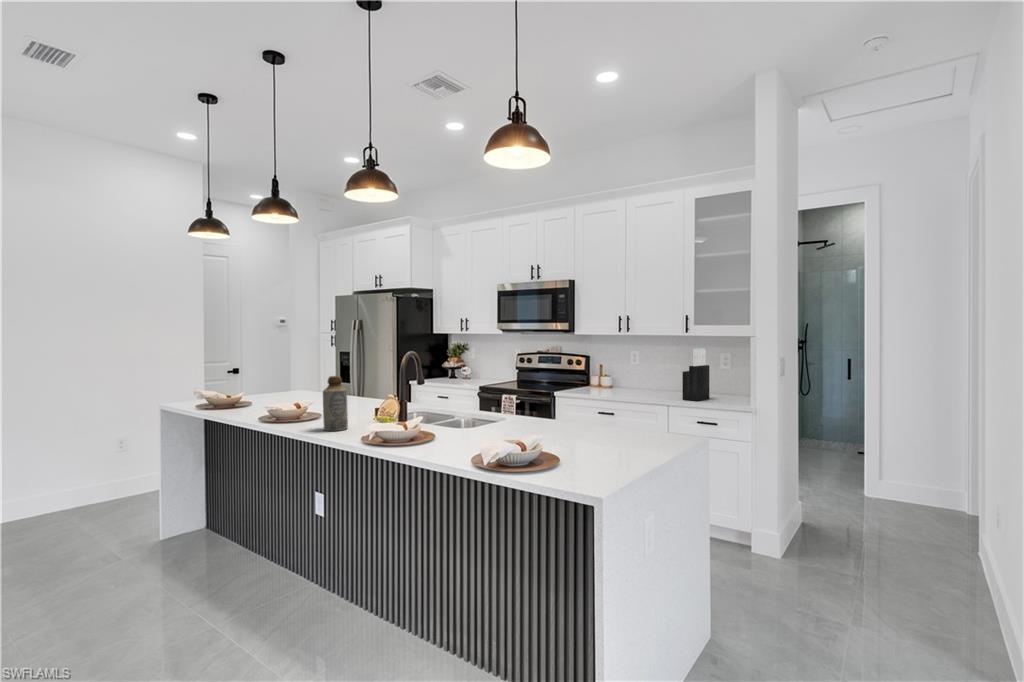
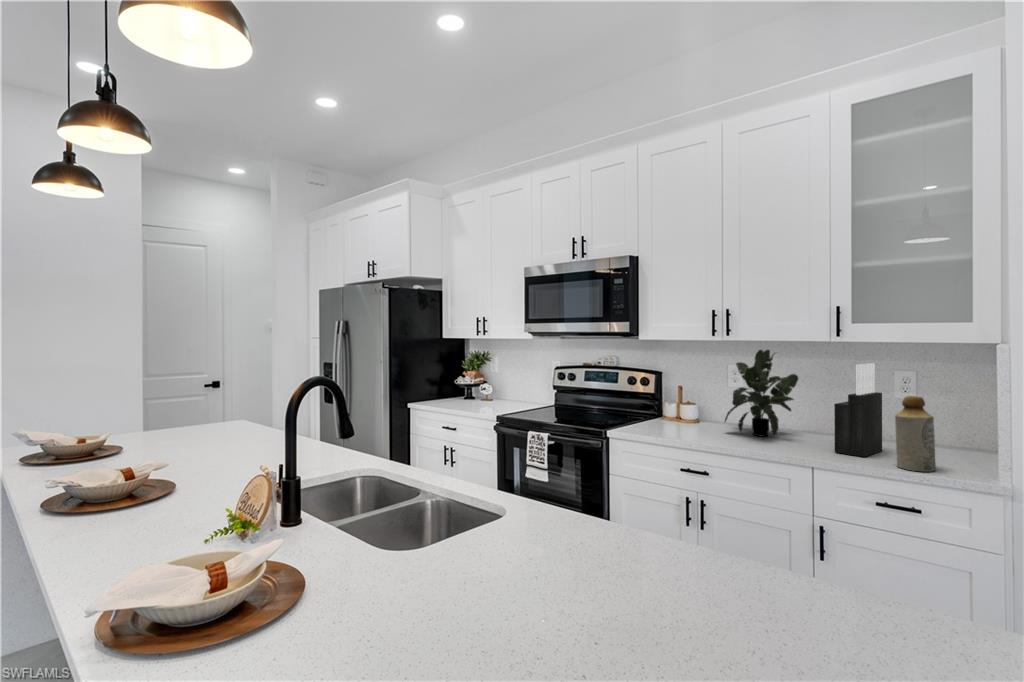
potted plant: none [626,341,669,394] -> present [725,350,798,436]
bottle: present [323,376,348,431] -> present [895,396,936,472]

